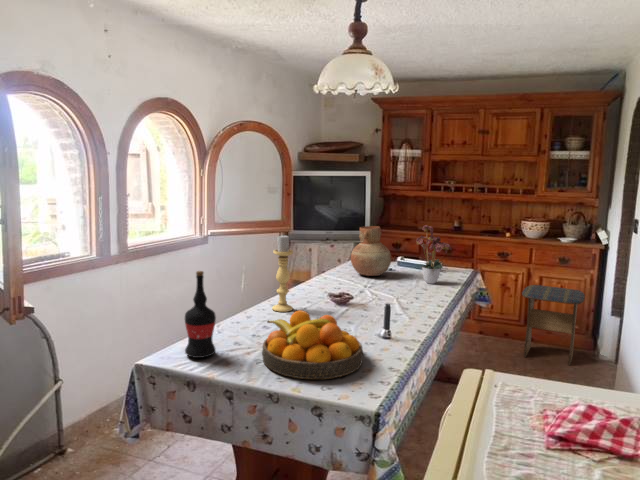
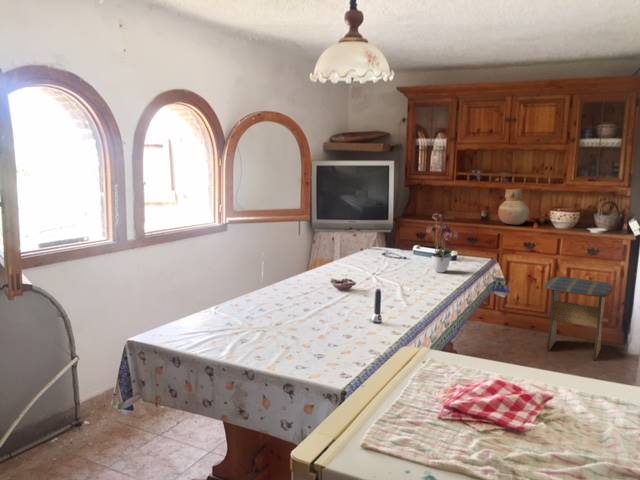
vase: present [351,226,391,276] -> present [498,189,530,225]
candle holder: present [272,235,293,312] -> none [273,221,293,296]
wine bottle: present [185,271,216,358] -> none [175,254,206,336]
fruit bowl: present [262,310,363,379] -> none [247,293,345,359]

